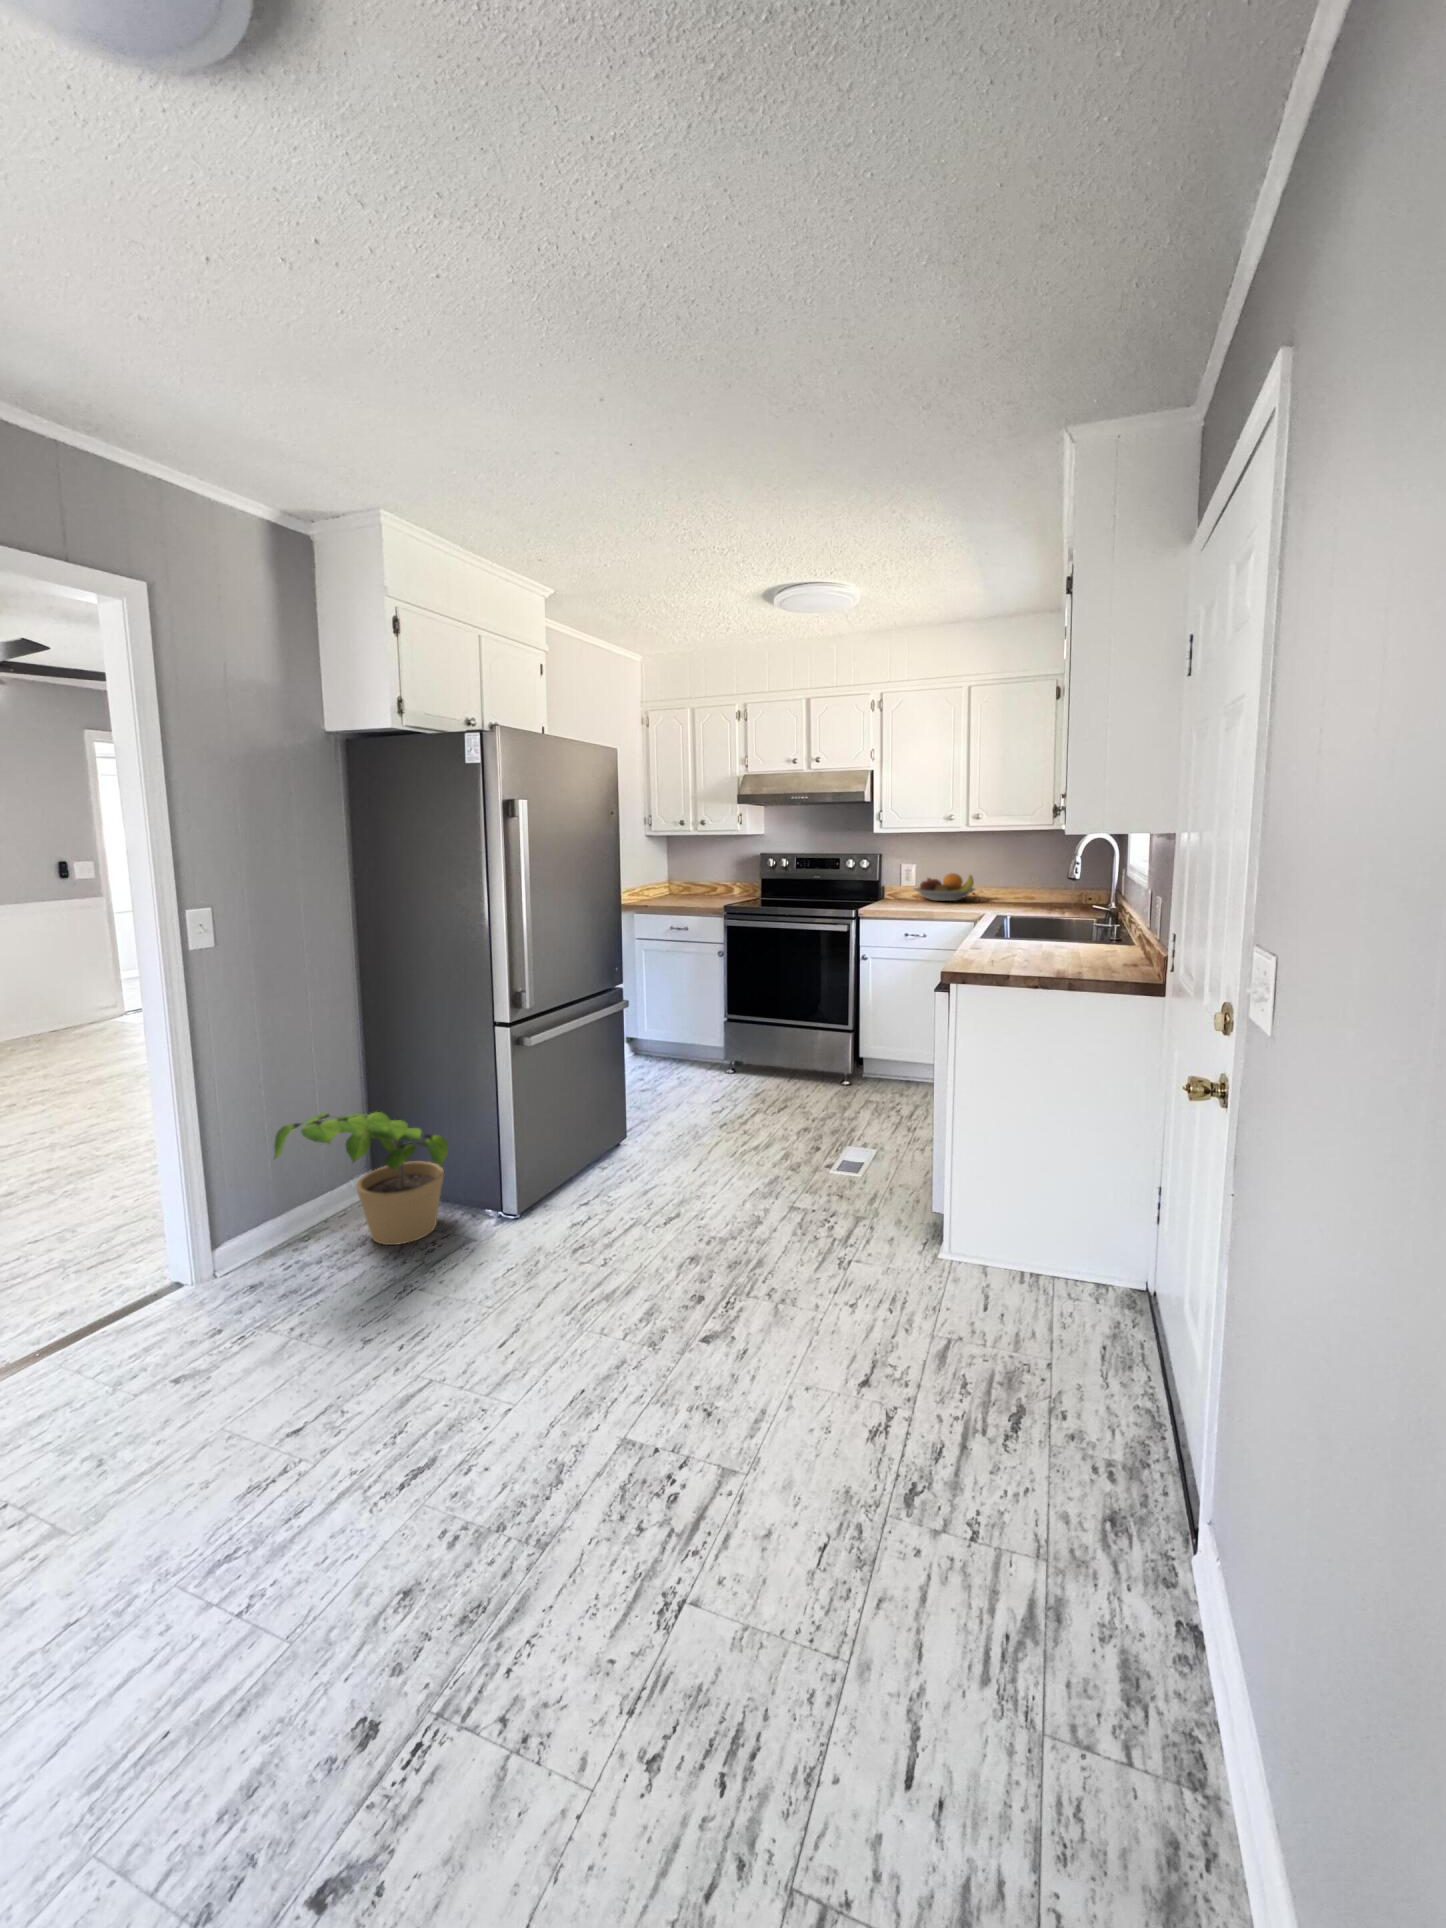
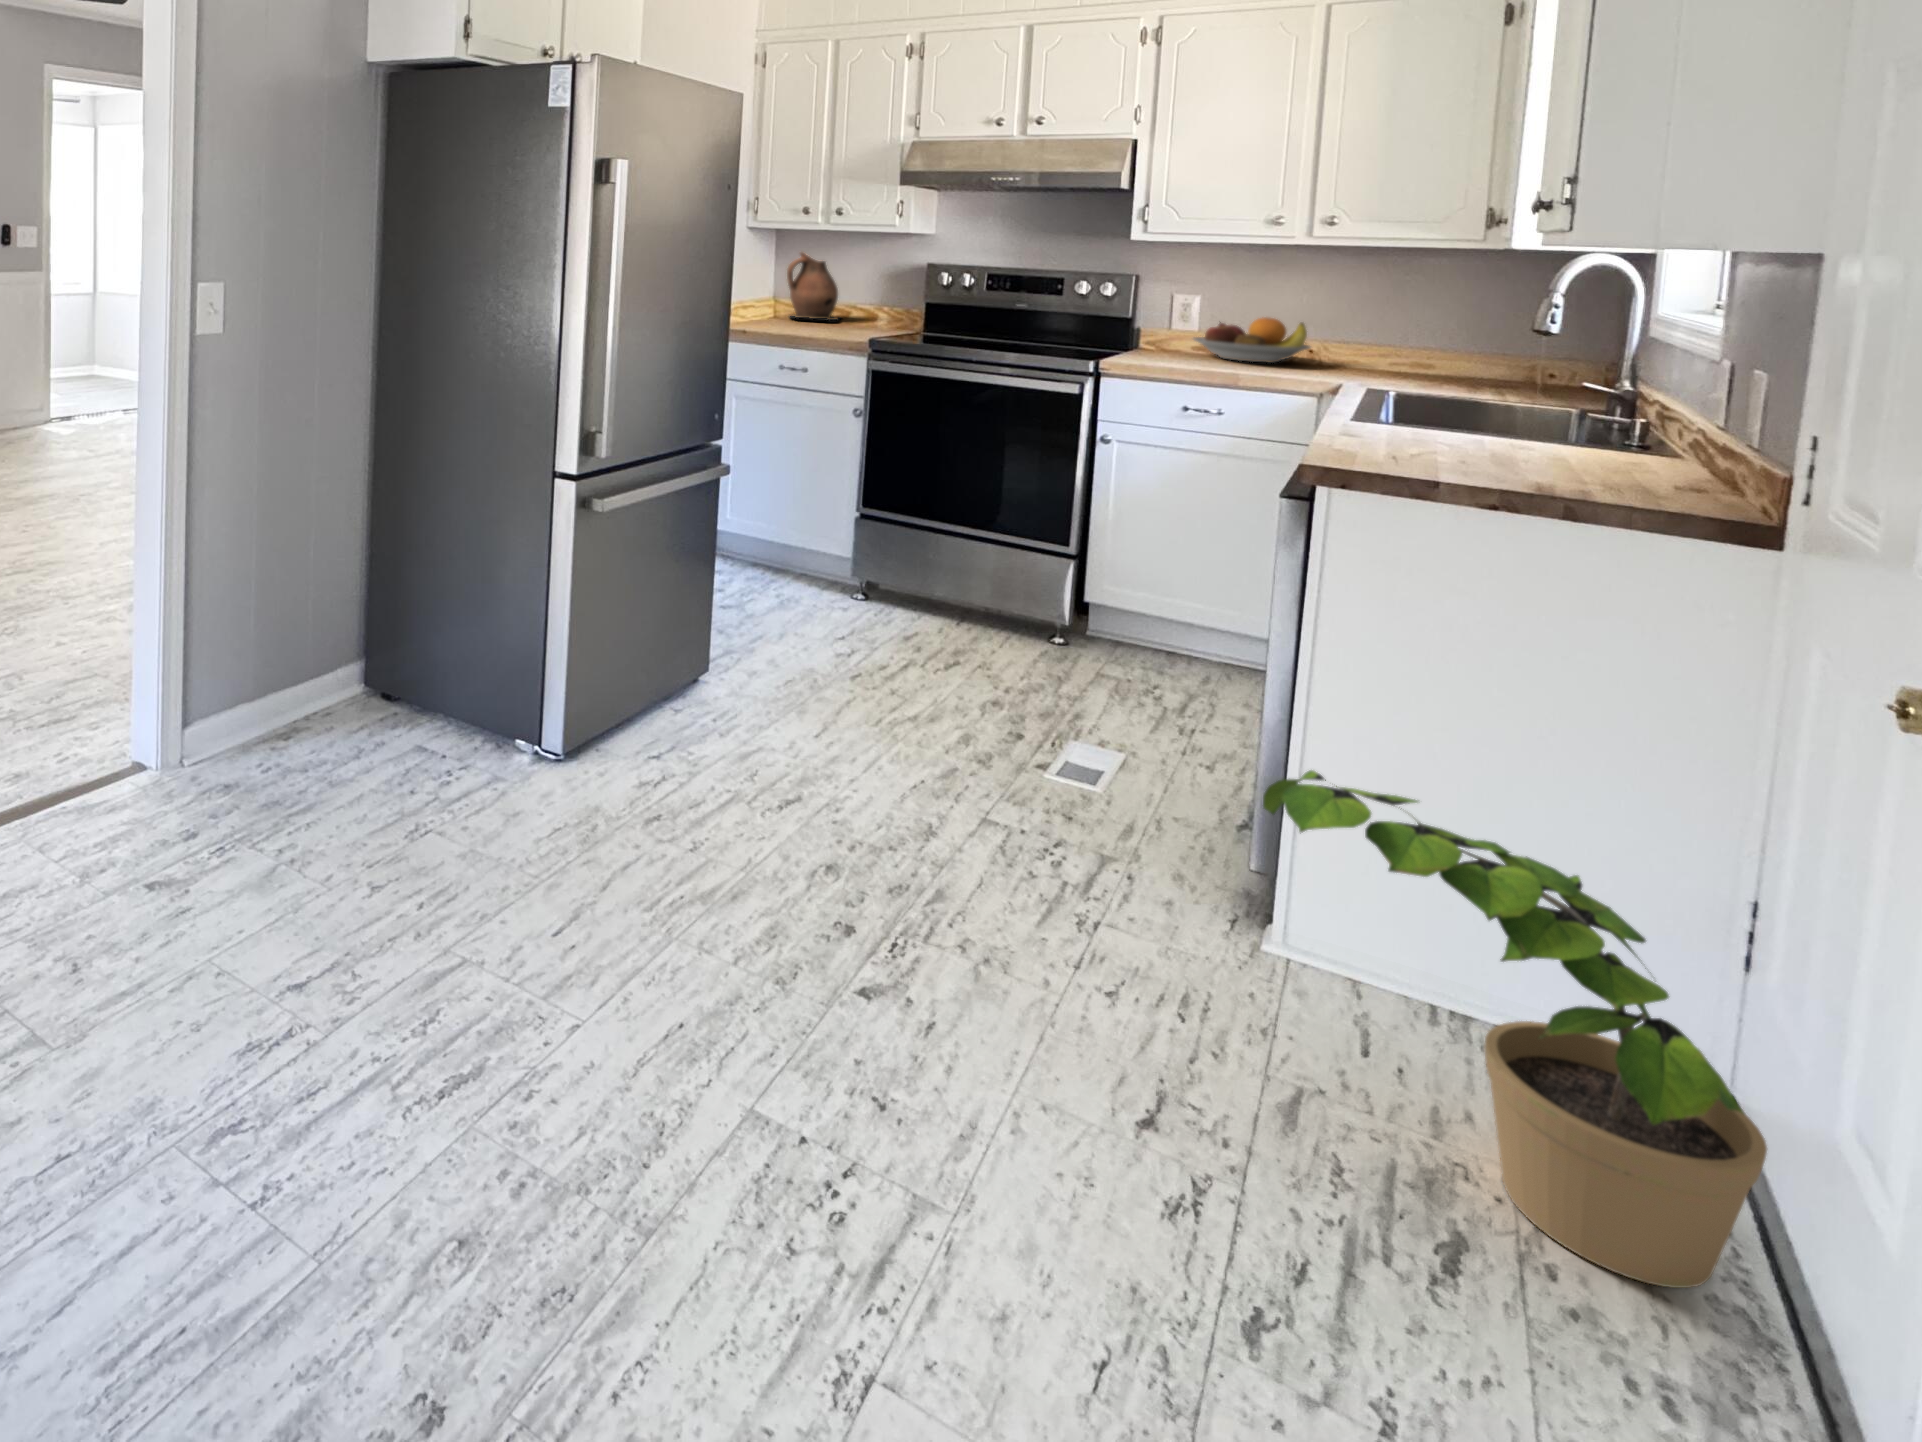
ceramic pitcher: none [671,847,710,893] -> present [787,253,838,320]
potted plant: present [274,1112,448,1245] -> present [1263,770,1767,1288]

